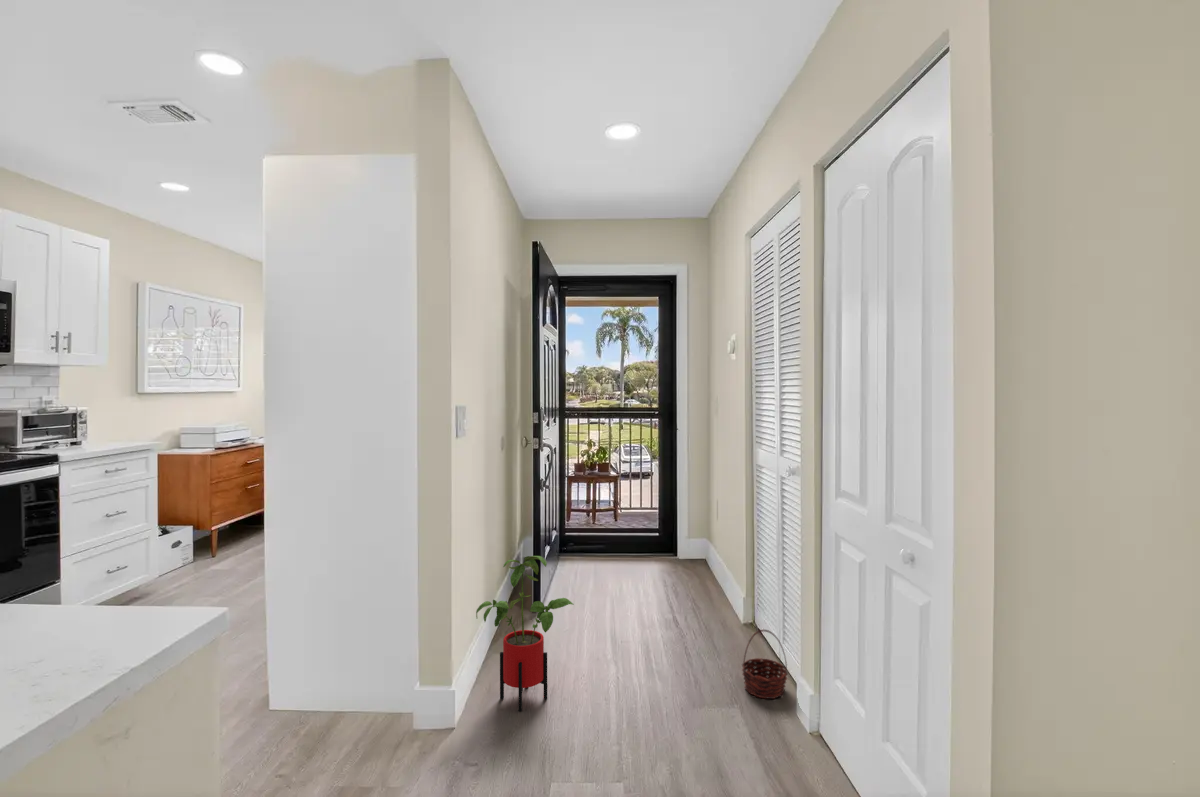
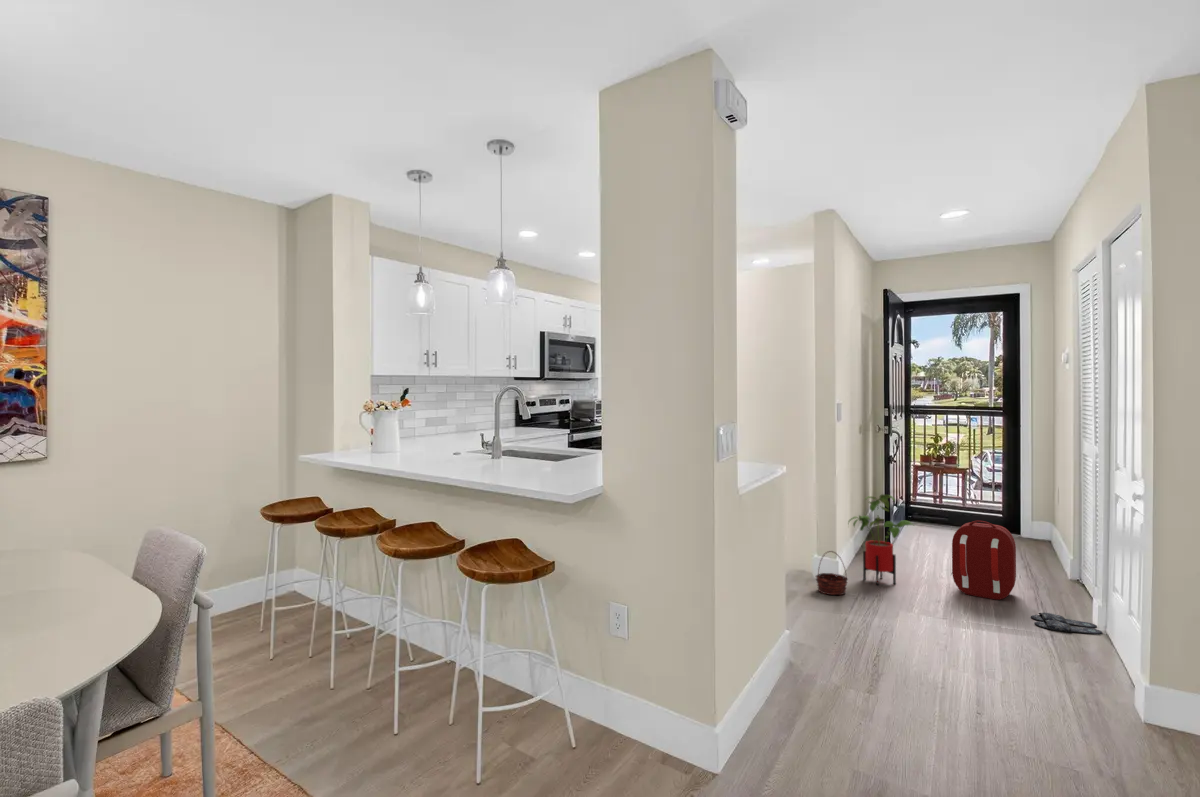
backpack: none [622,588,703,704] -> present [952,521,1016,600]
basket: present [742,630,788,699] -> present [816,551,848,595]
slippers: none [732,727,824,774] -> present [1031,613,1103,635]

